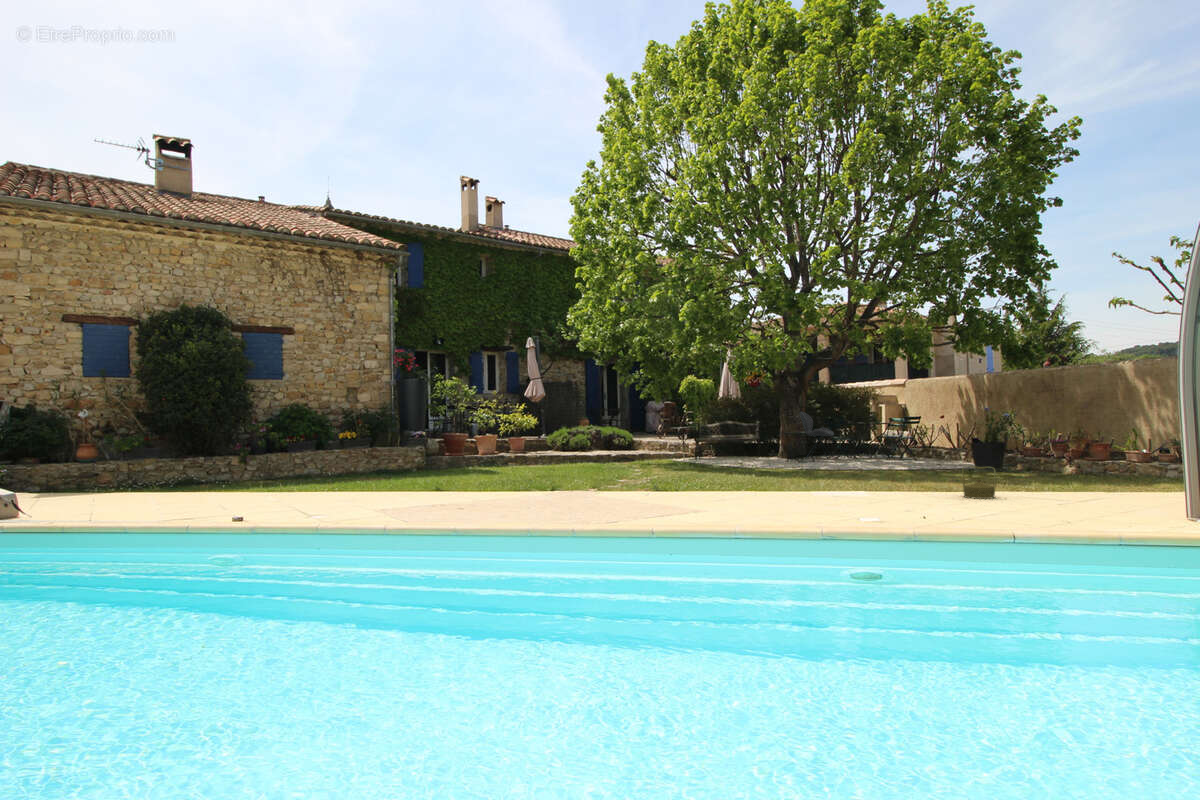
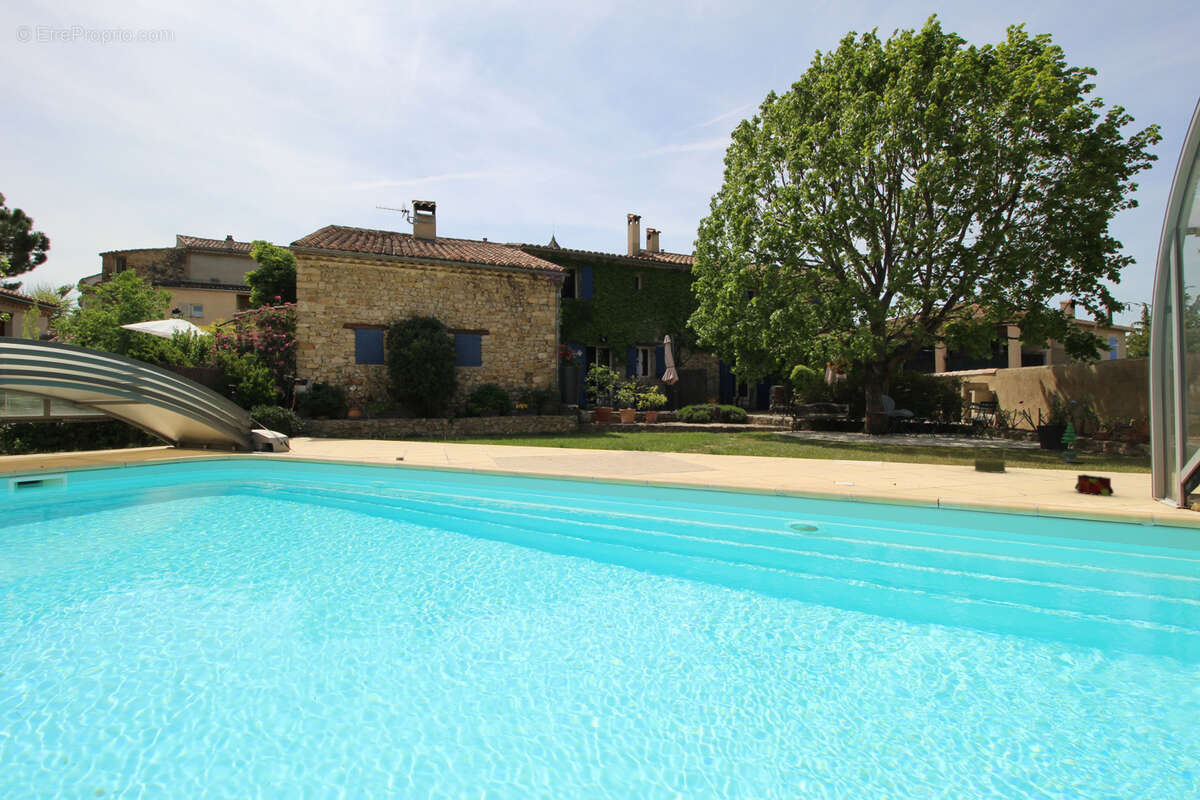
potted tree: none [1014,439,1032,483] -> present [1062,422,1077,462]
bag: none [1093,498,1133,520] -> present [1075,474,1114,496]

